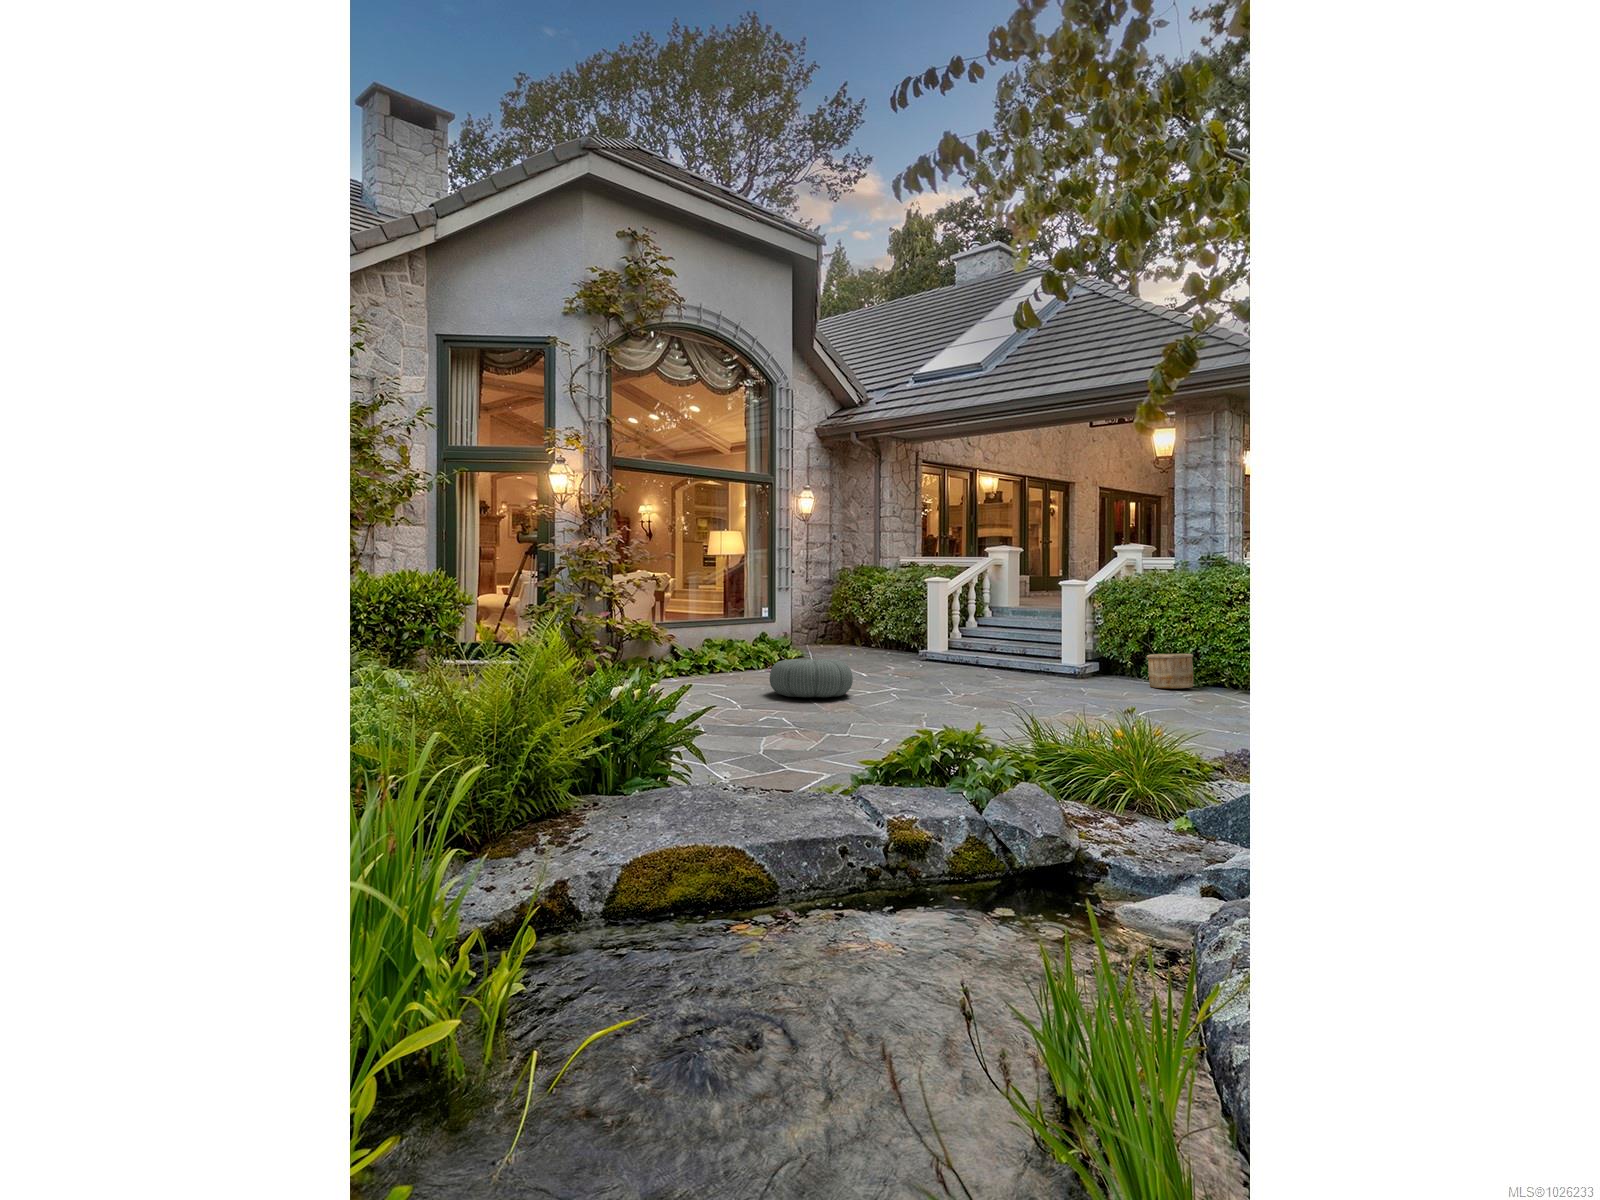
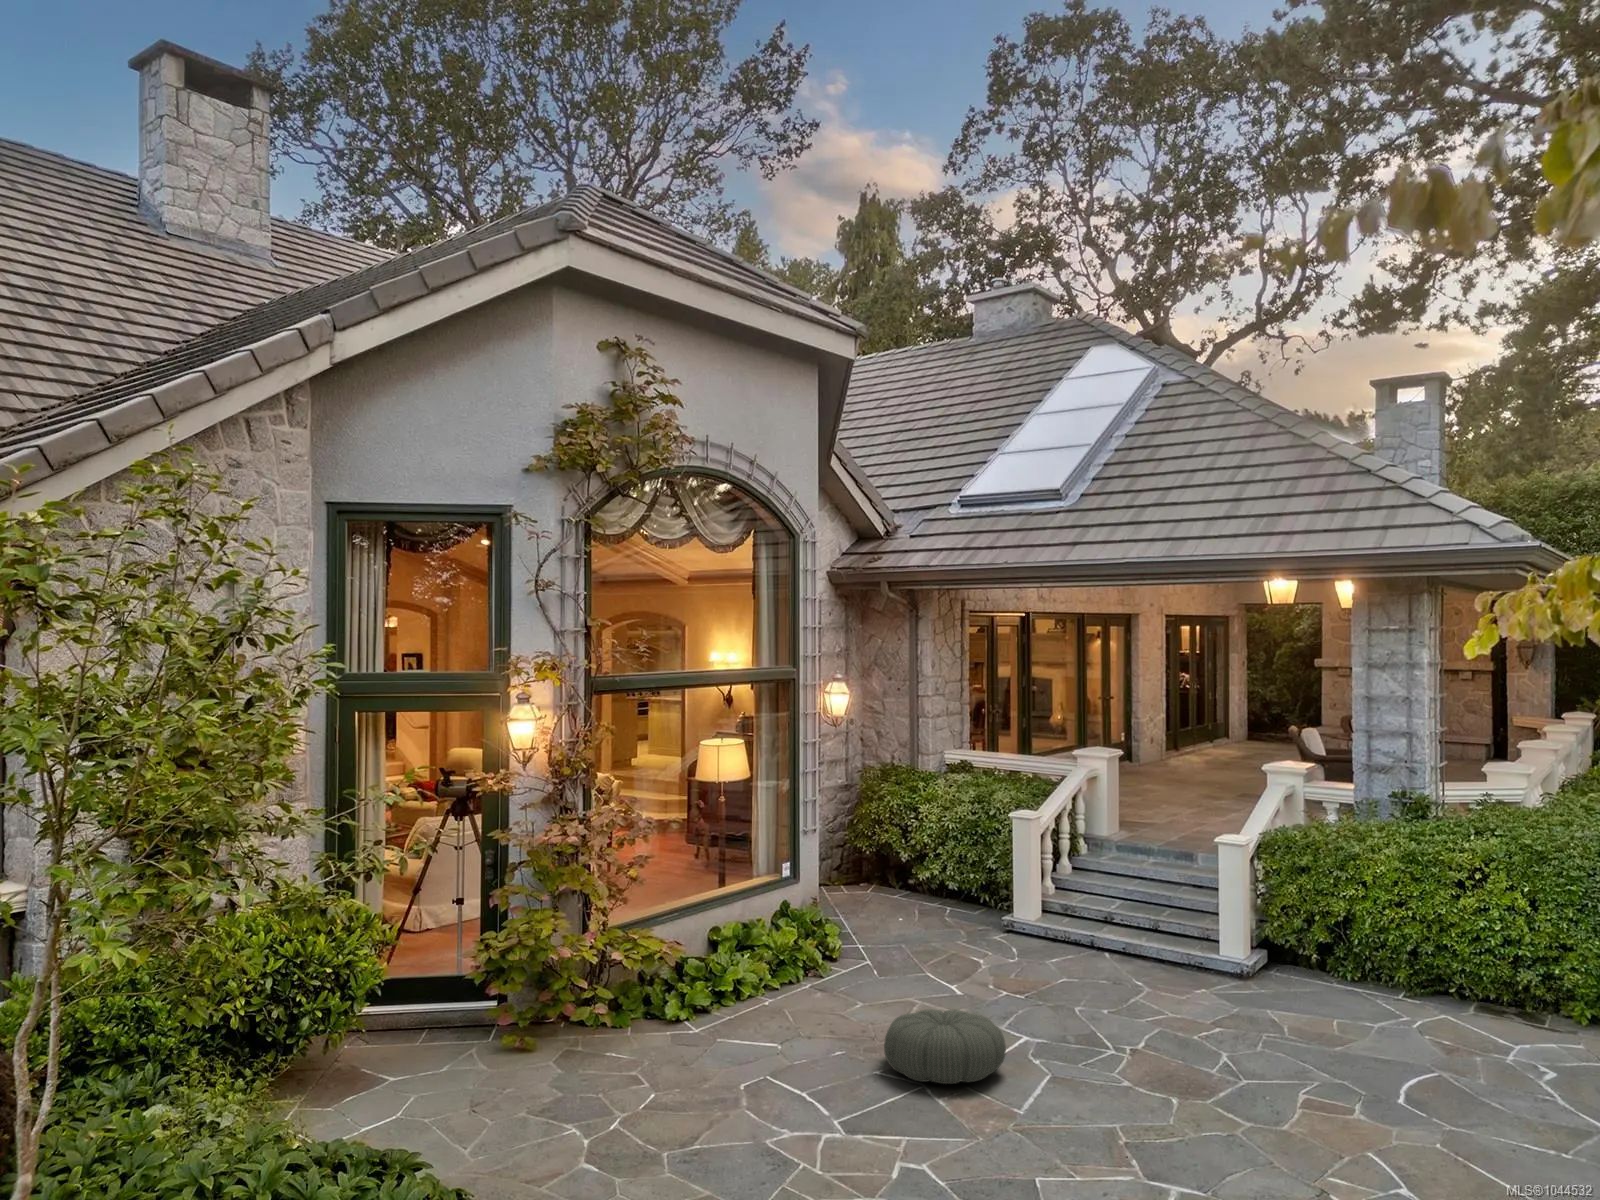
wooden bucket: present [1147,654,1193,688] -> none [1356,951,1420,1008]

